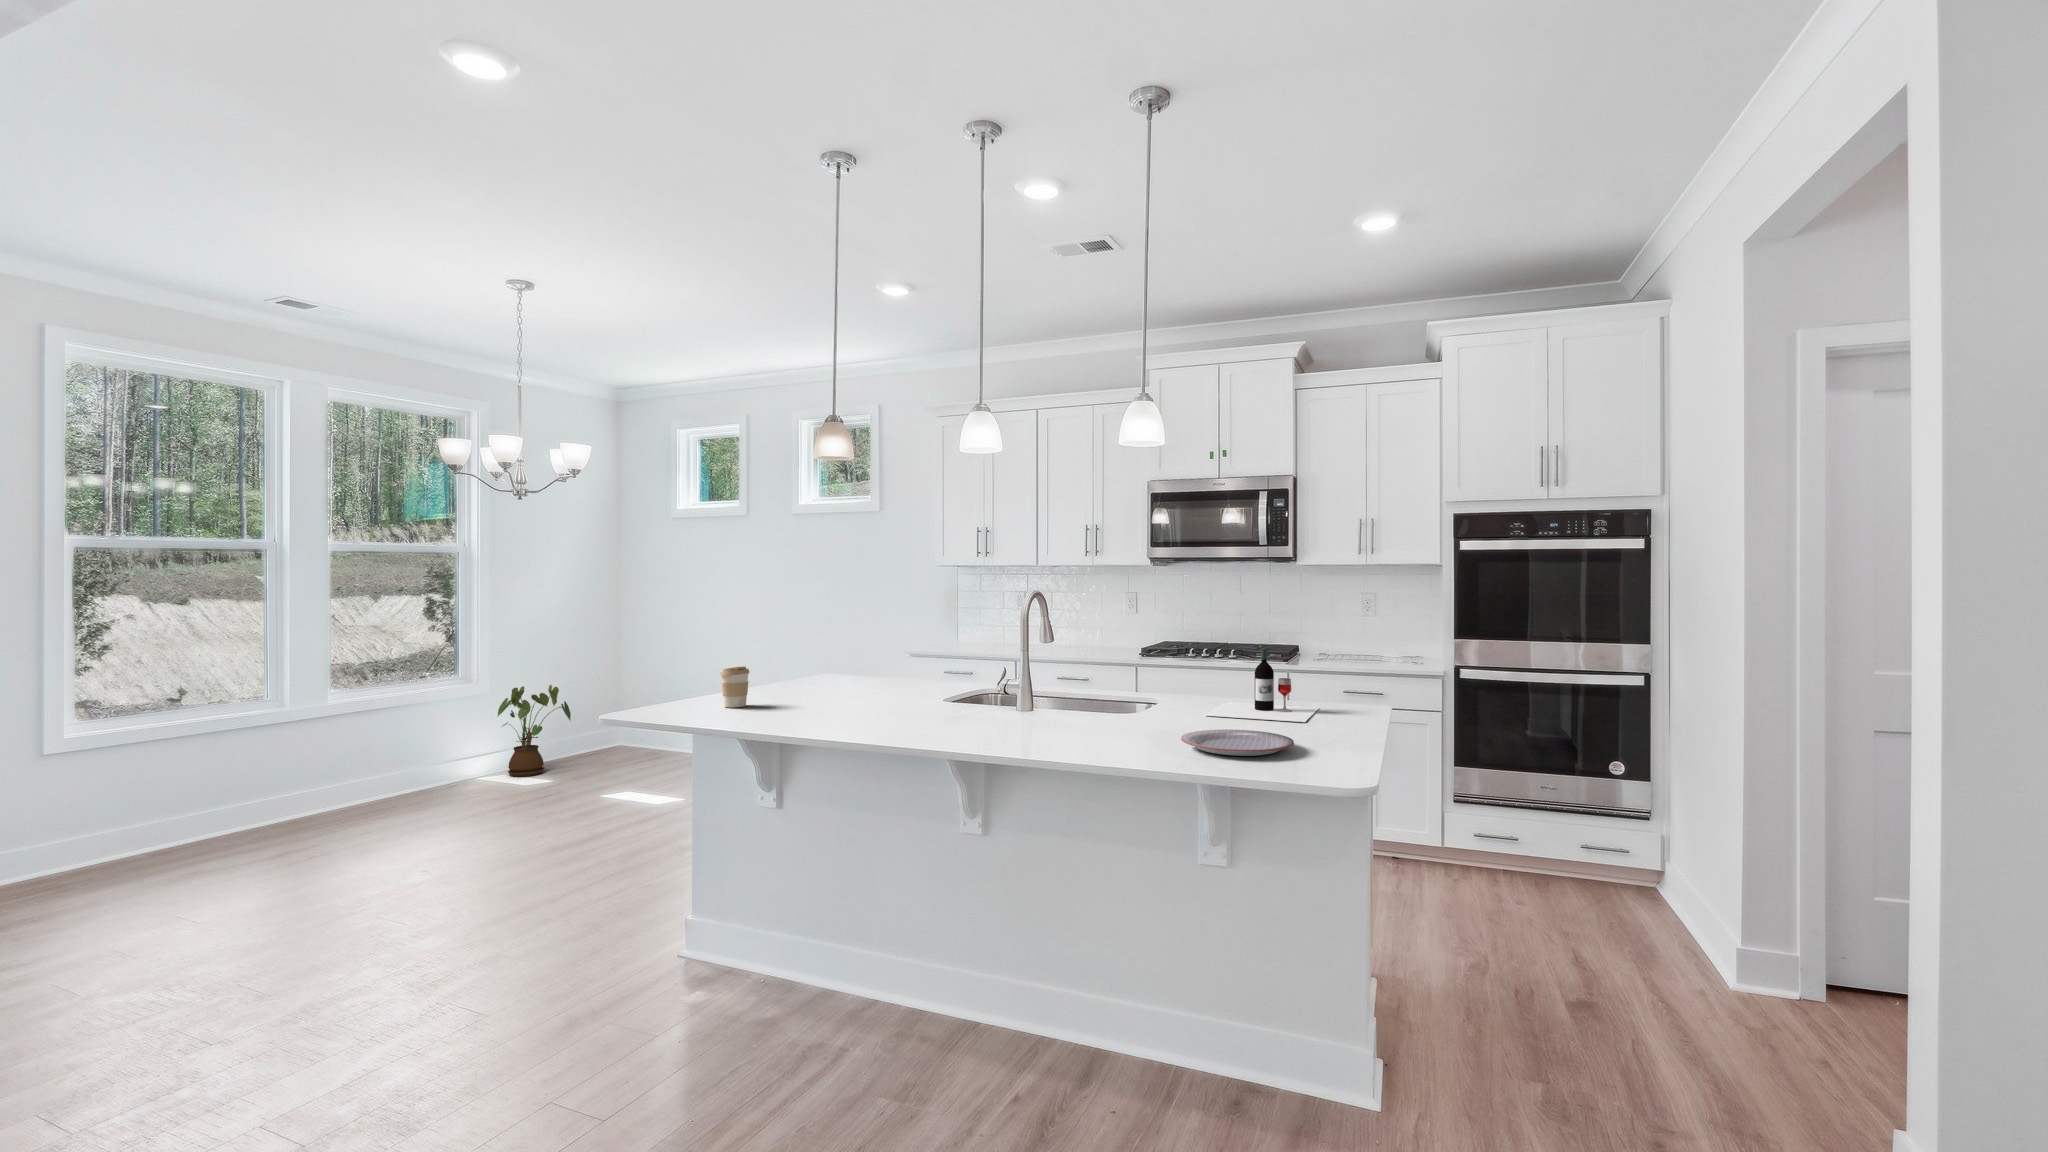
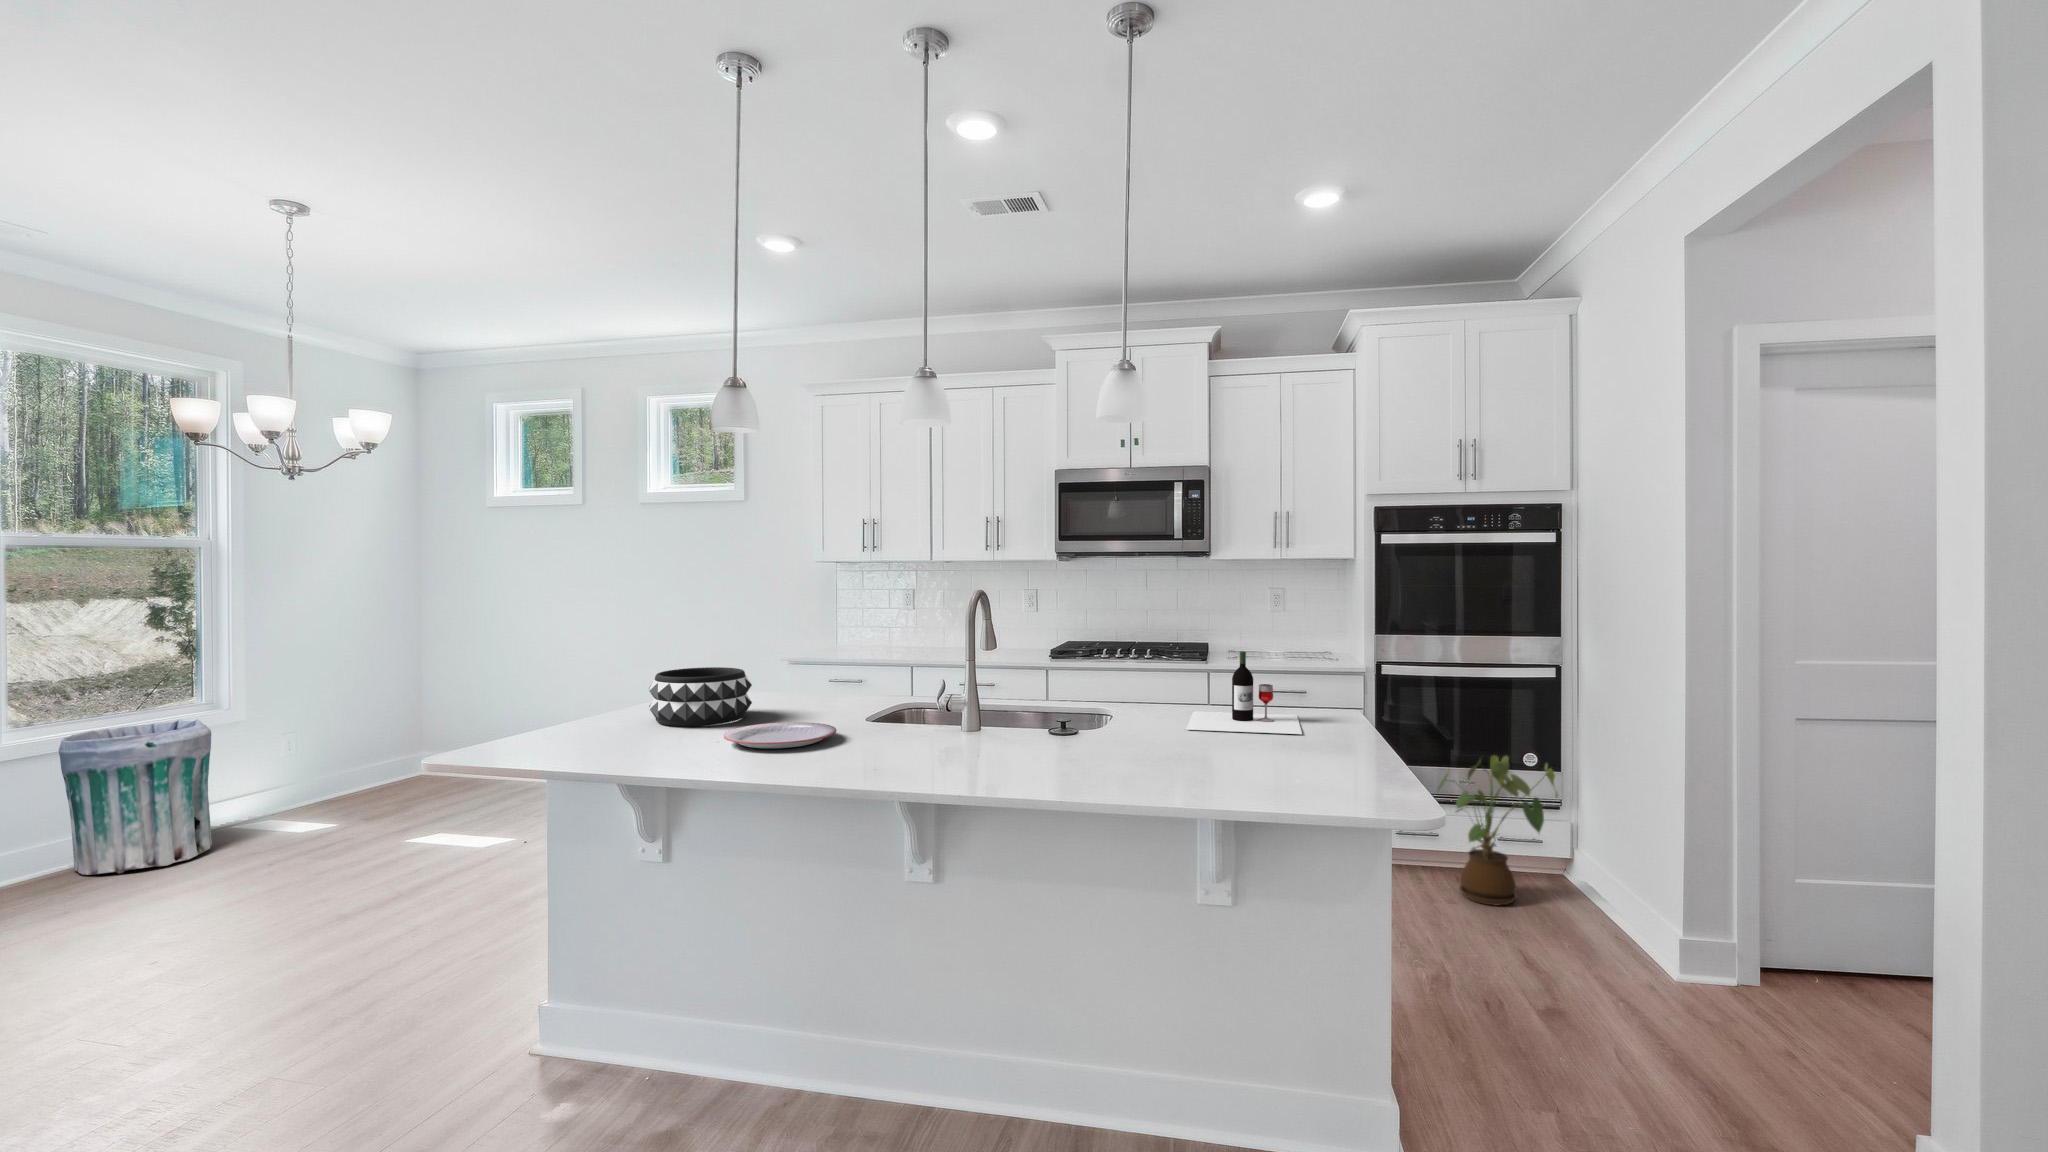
decorative bowl: none [768,654,849,700] -> present [649,667,752,726]
coffee cup: present [720,666,749,708] -> none [591,686,630,739]
house plant: present [498,685,571,777] -> present [1438,755,1558,906]
trash can: none [361,692,465,811] -> present [59,719,212,875]
plate: present [1181,730,1294,756] -> present [724,722,837,748]

